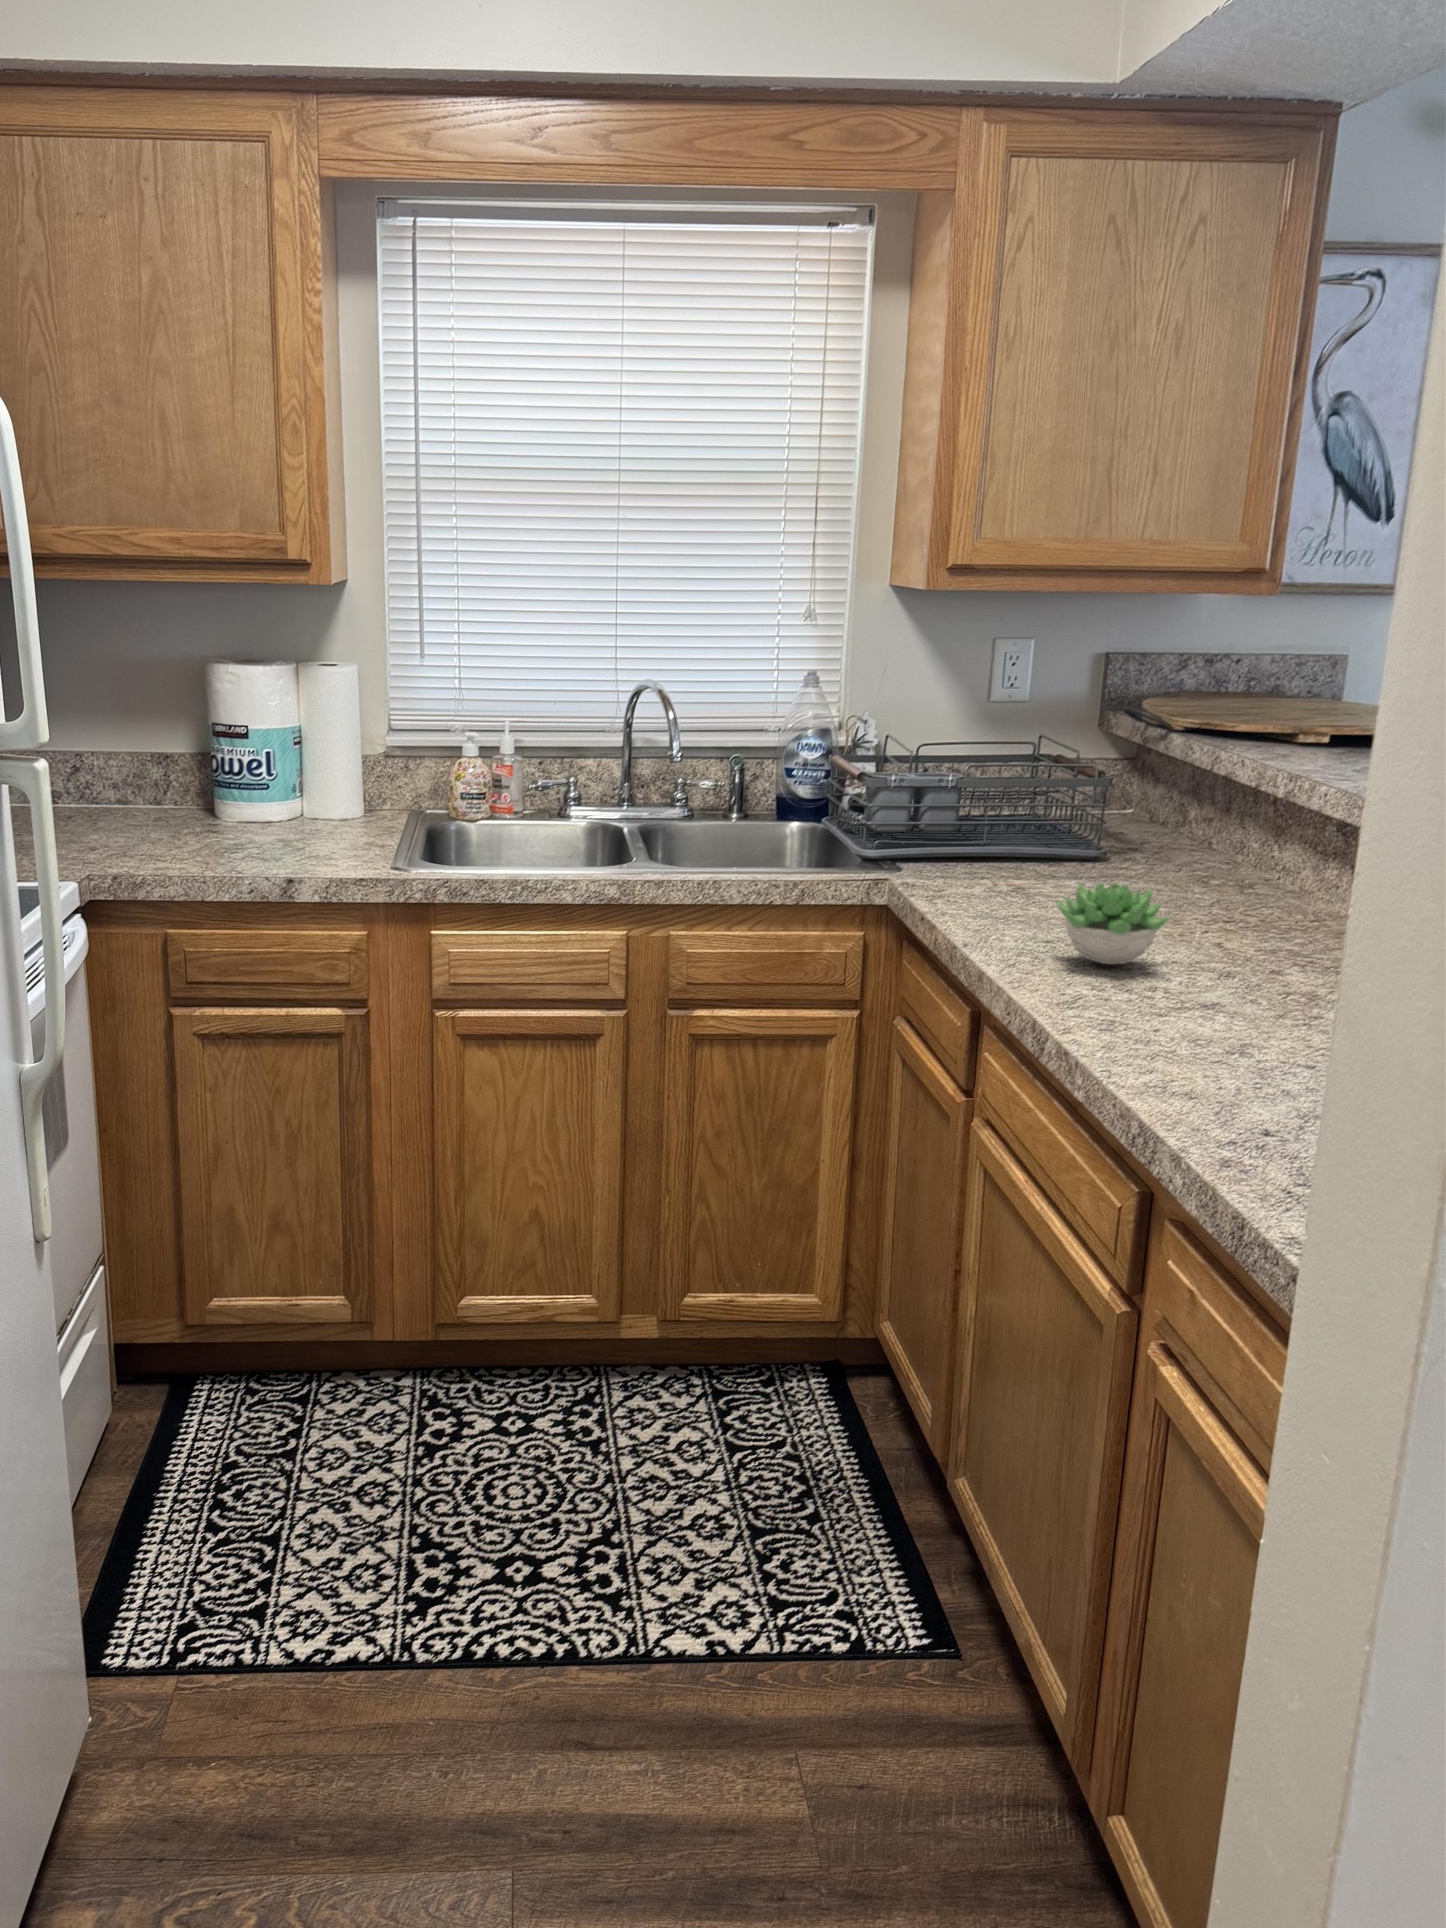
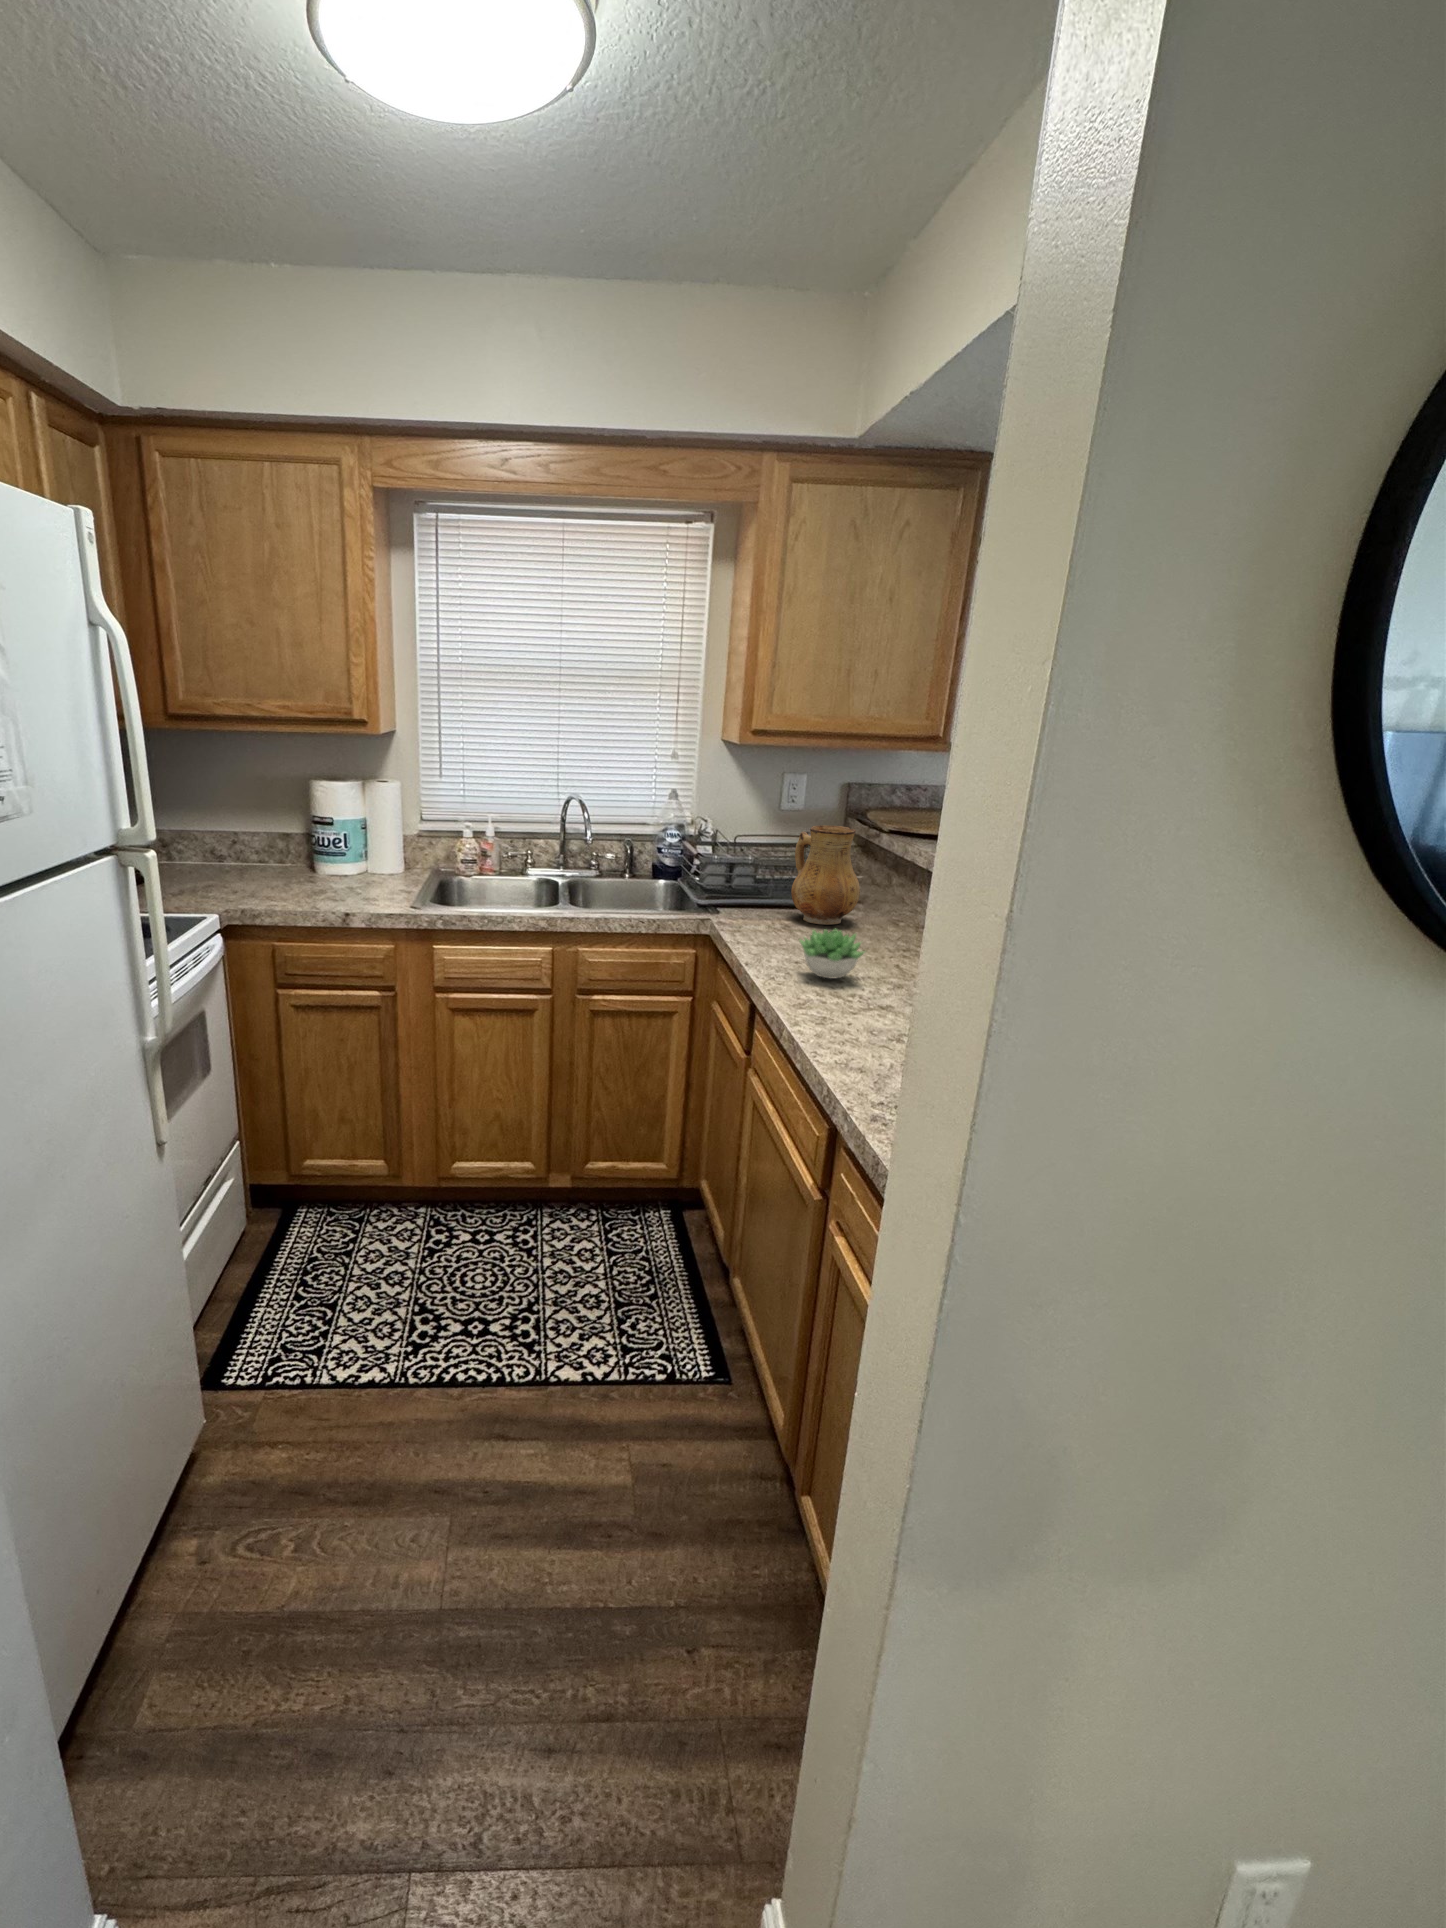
ceramic pitcher: none [1025,719,1140,884] -> present [791,825,860,925]

